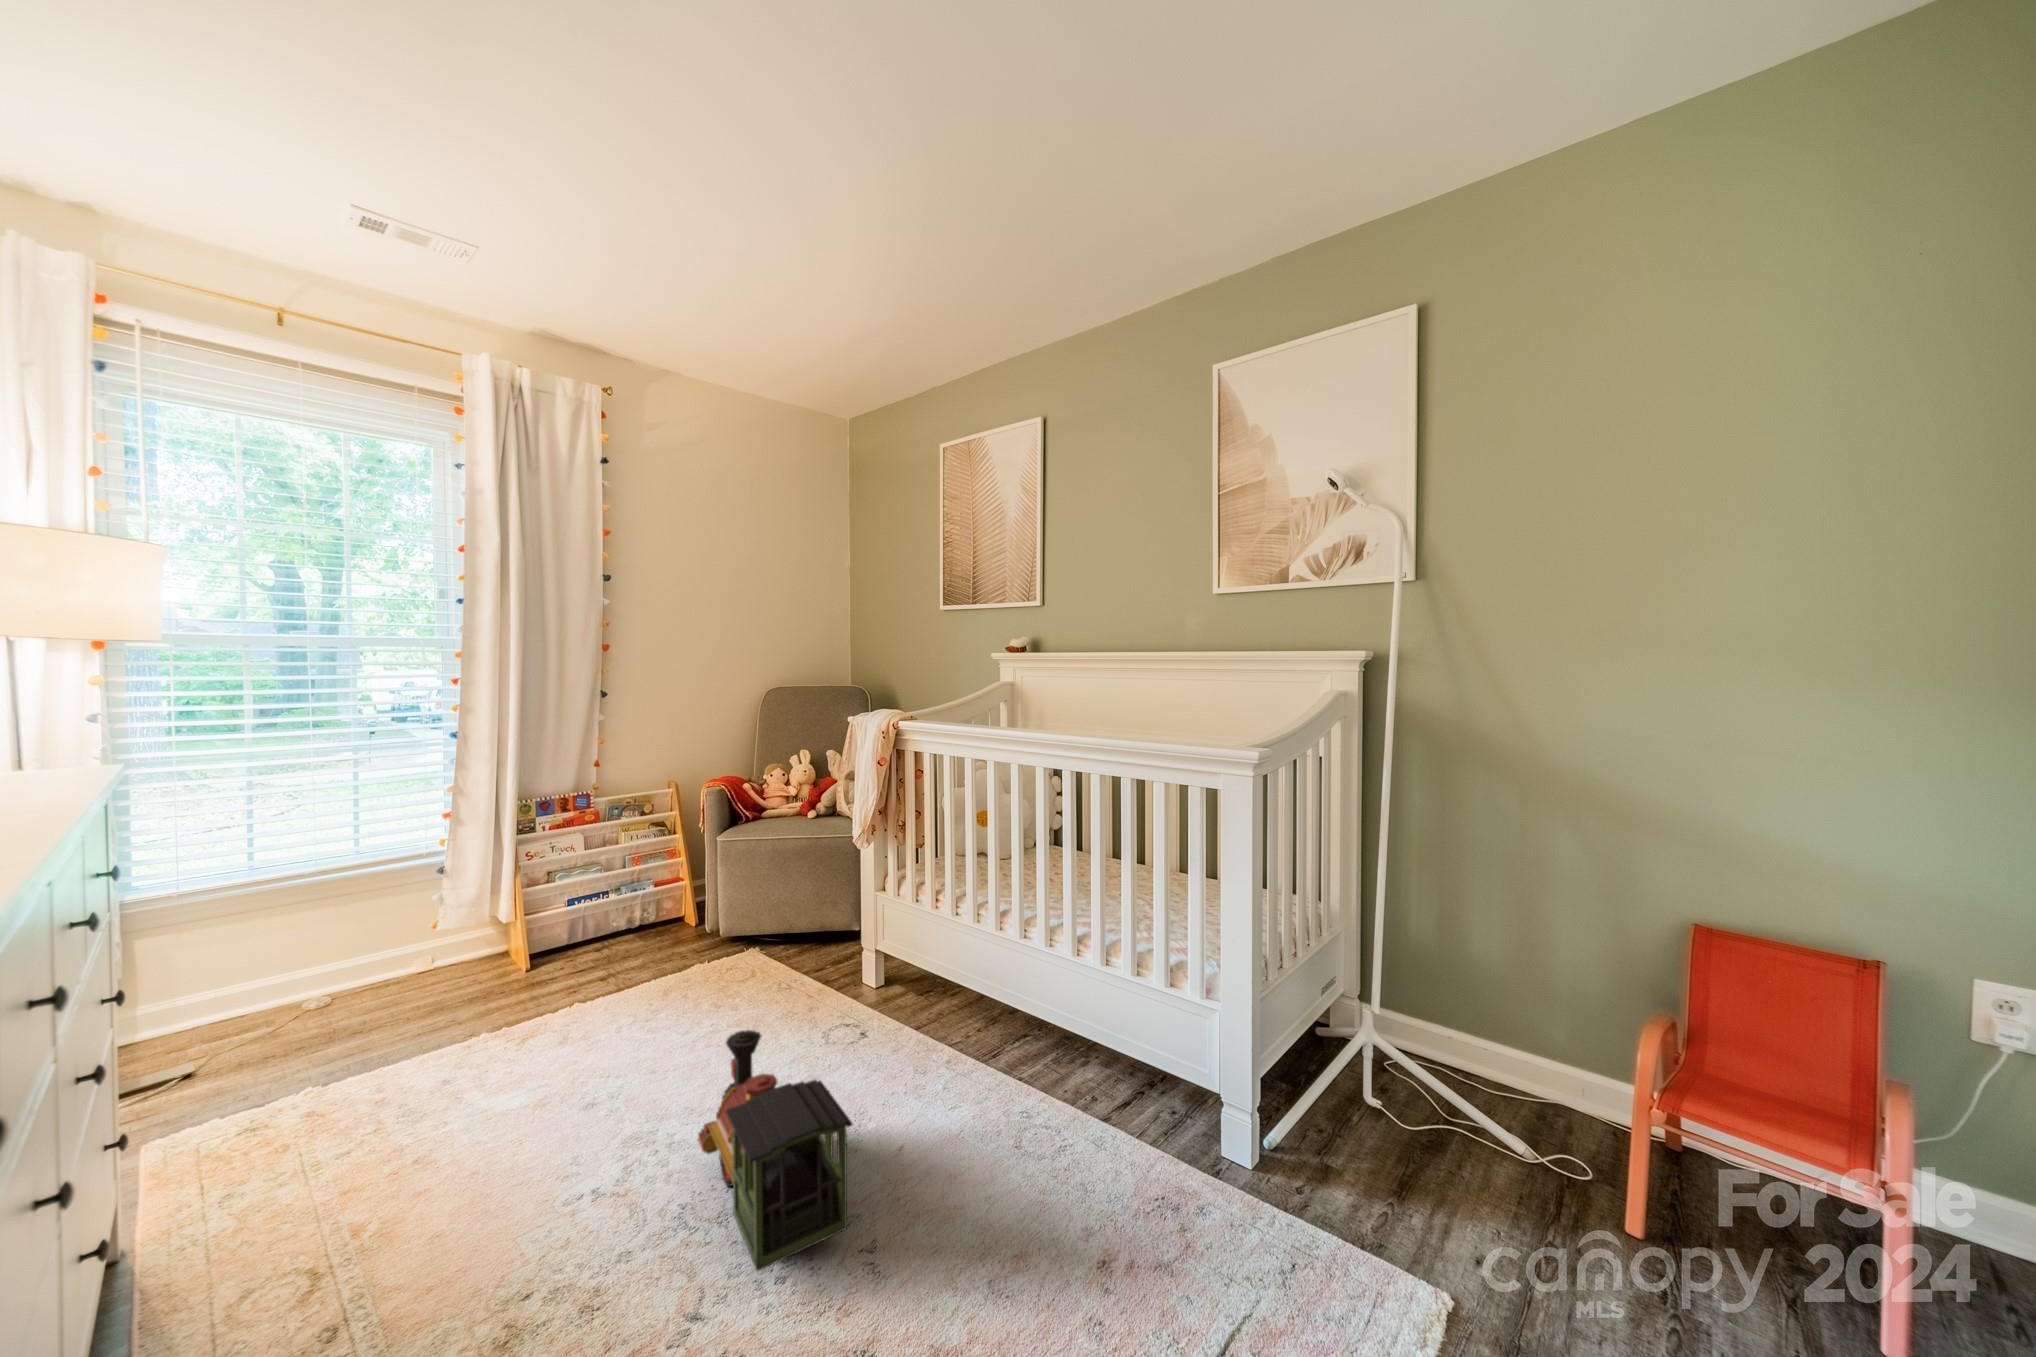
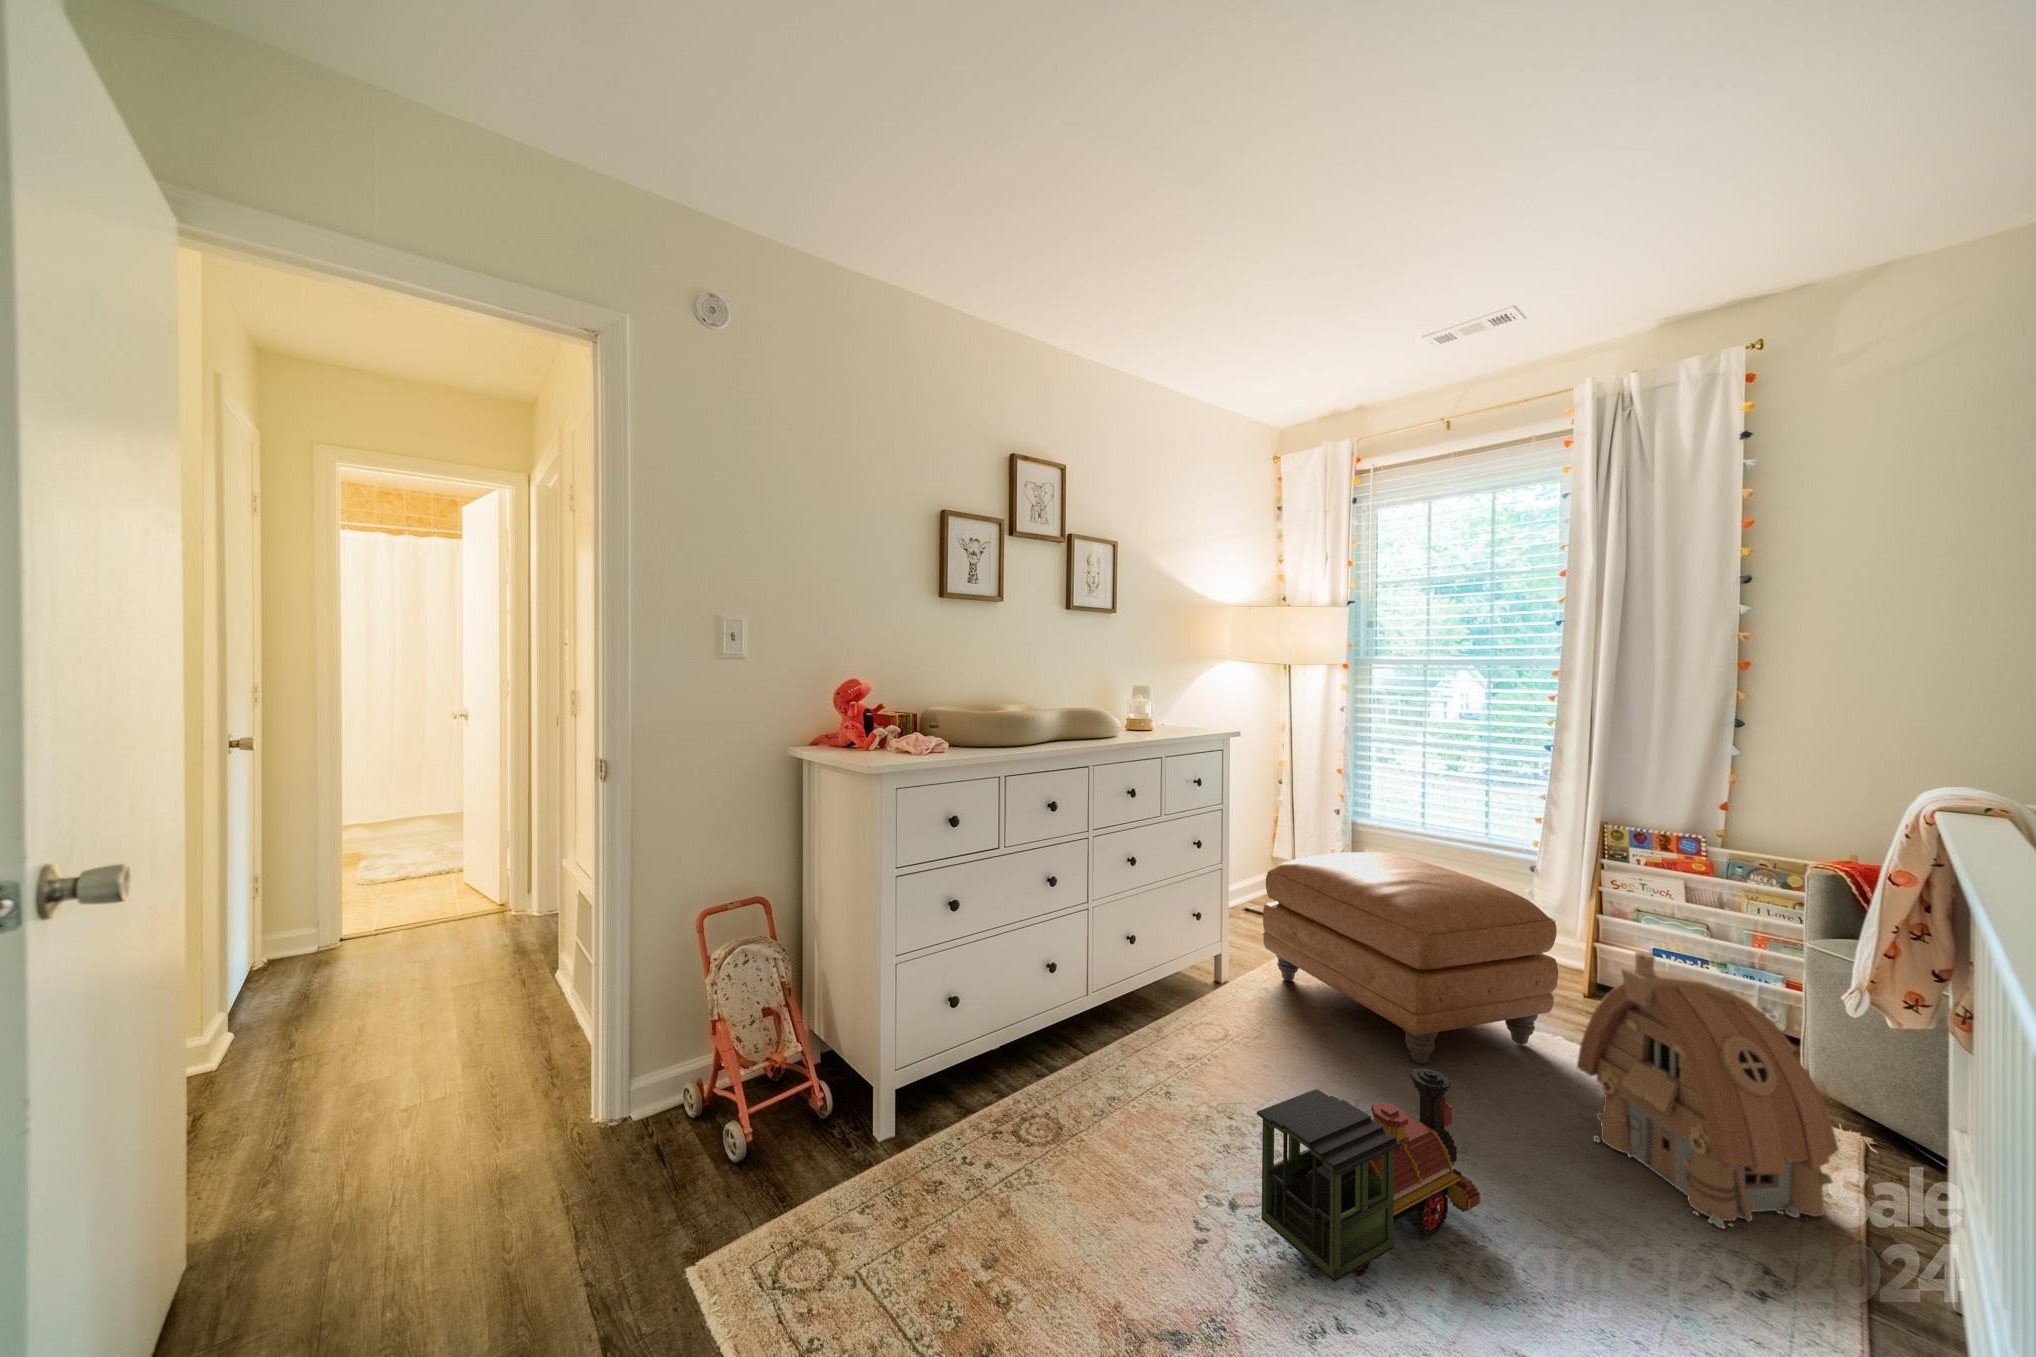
toy house: none [694,868,827,1041] -> present [1577,952,1838,1229]
ottoman: none [187,881,595,1162] -> present [1263,852,1558,1063]

